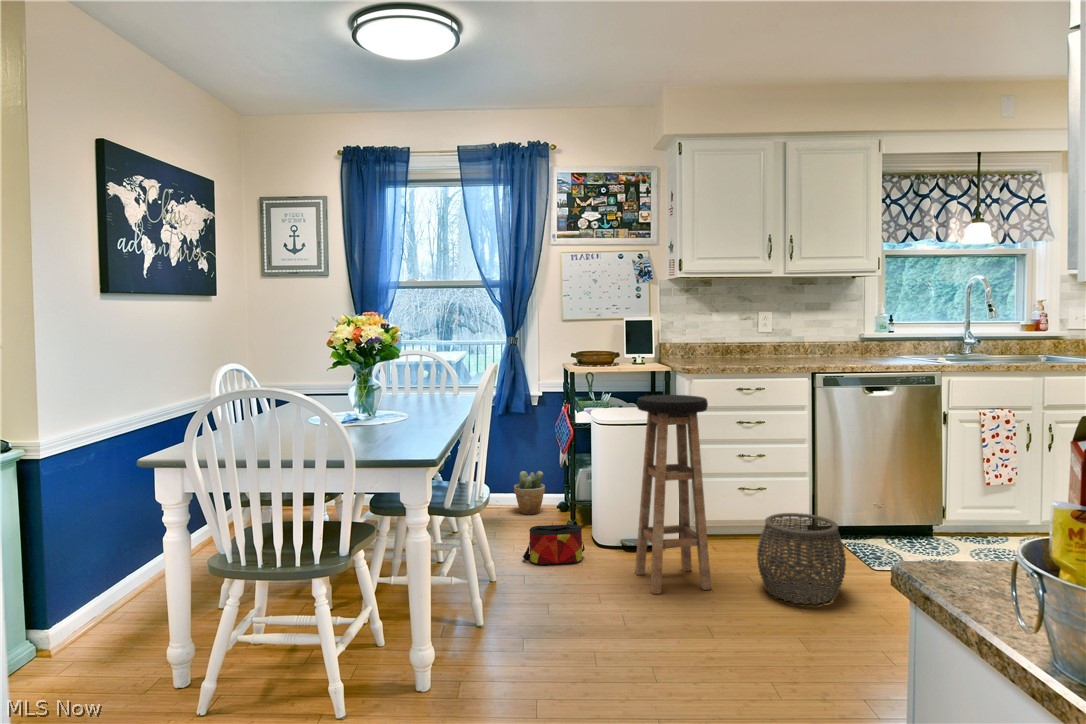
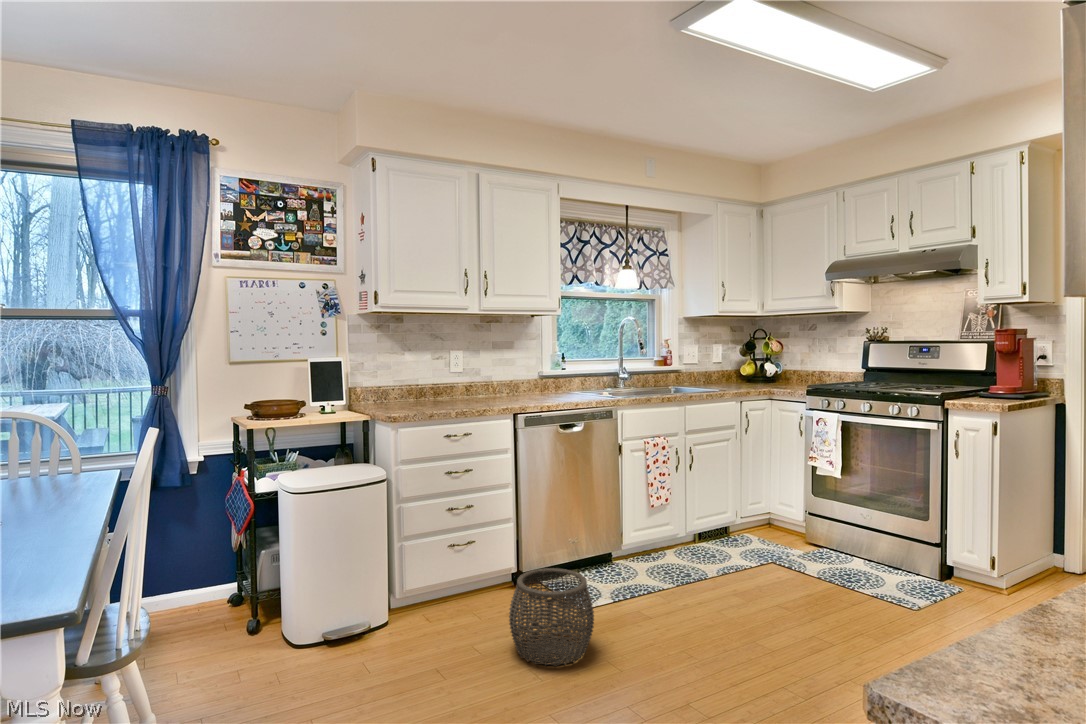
bar stool: present [635,395,711,594] -> none [376,458,470,695]
potted plant: present [514,471,545,514] -> none [167,556,212,615]
bag: present [523,524,585,565] -> none [225,627,304,692]

